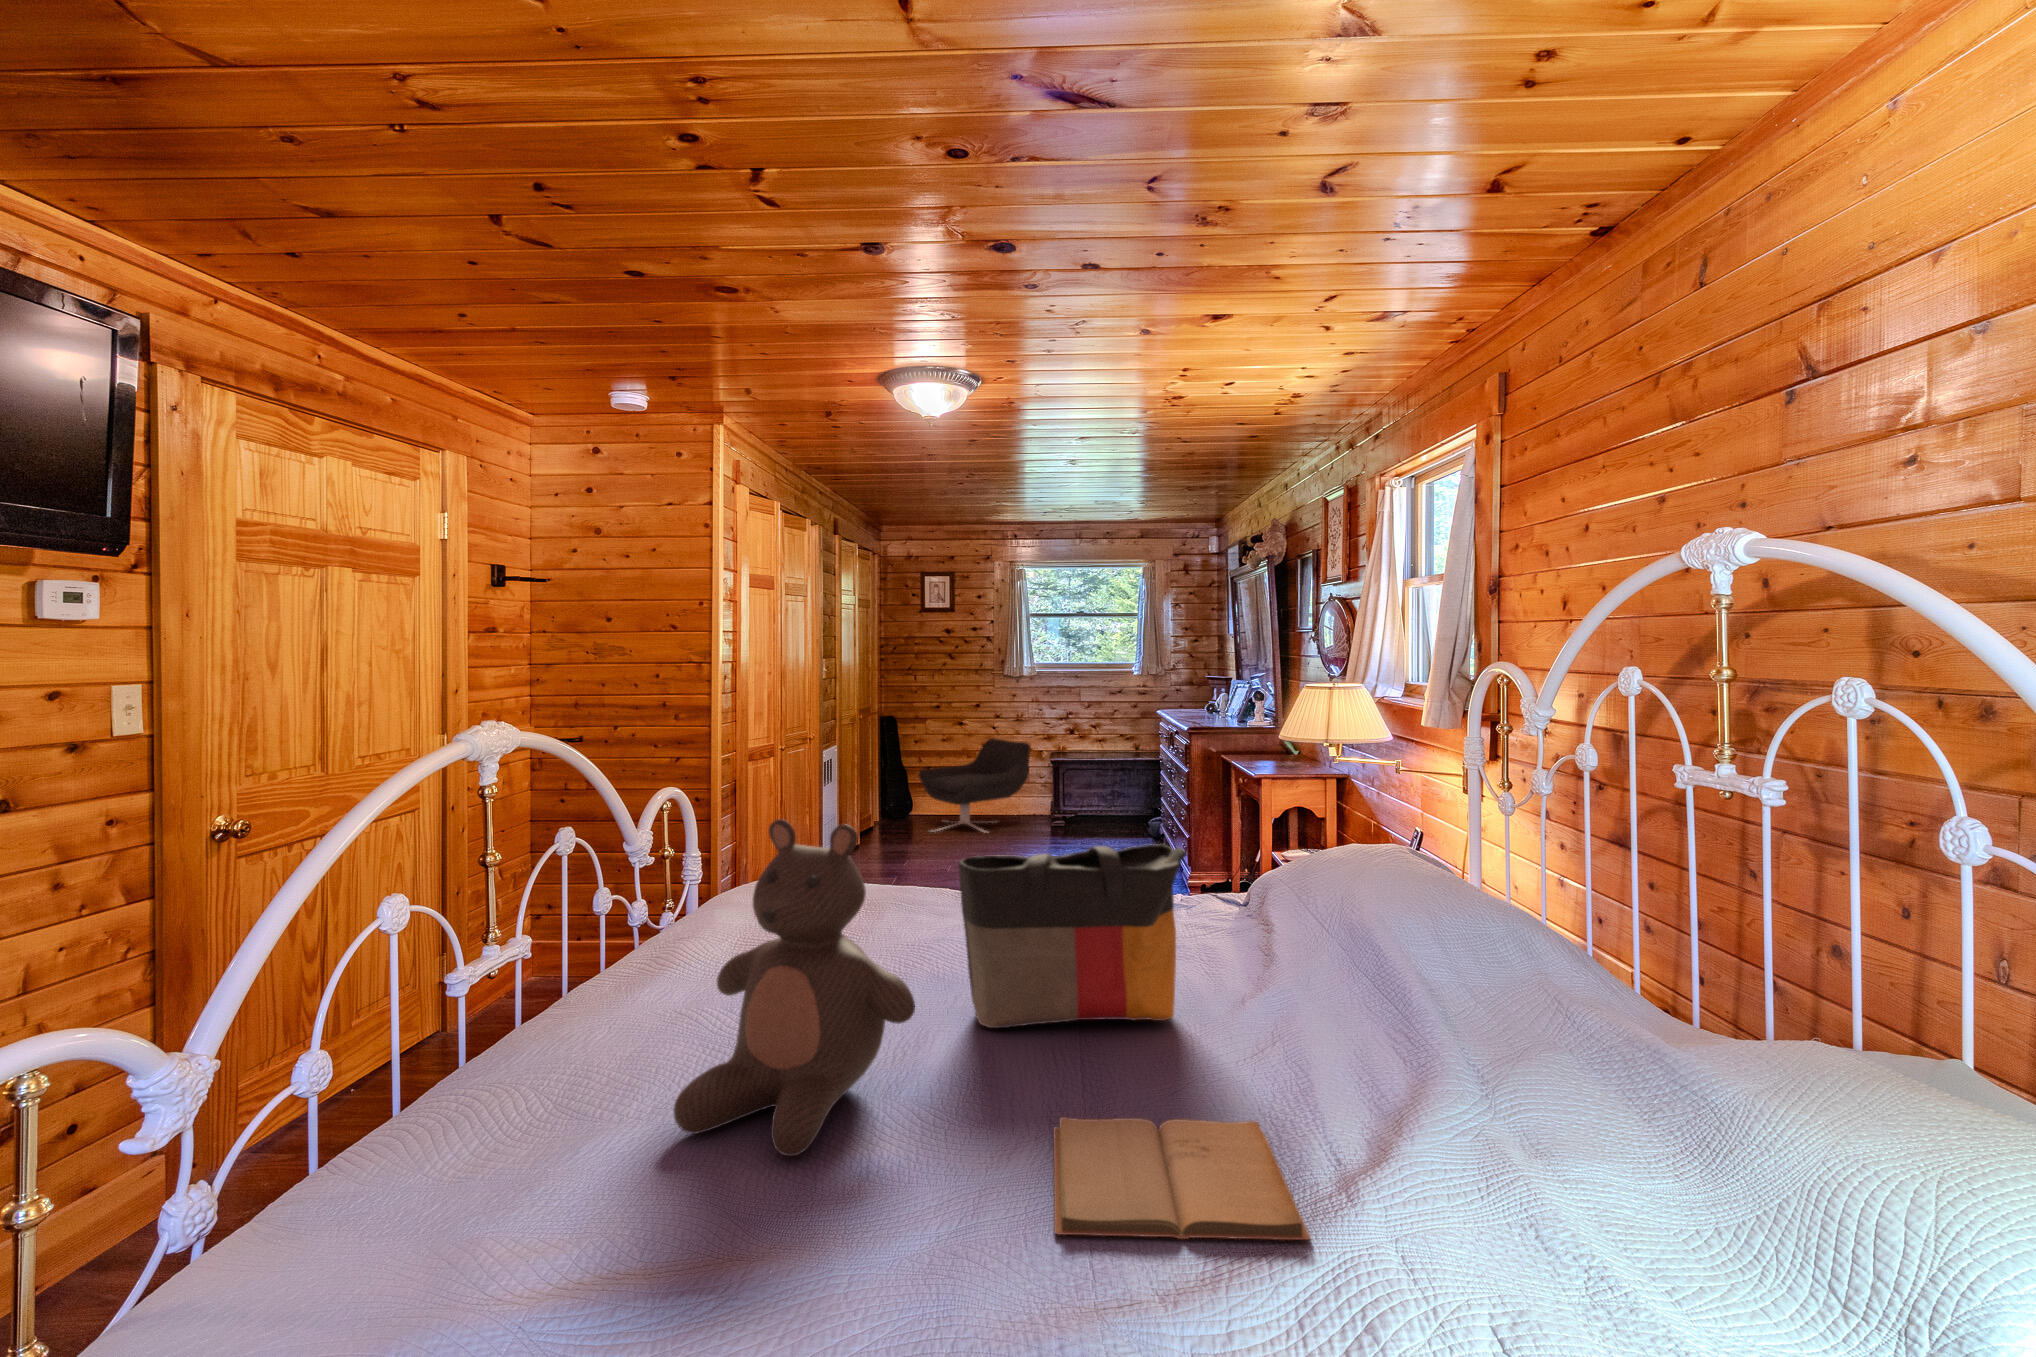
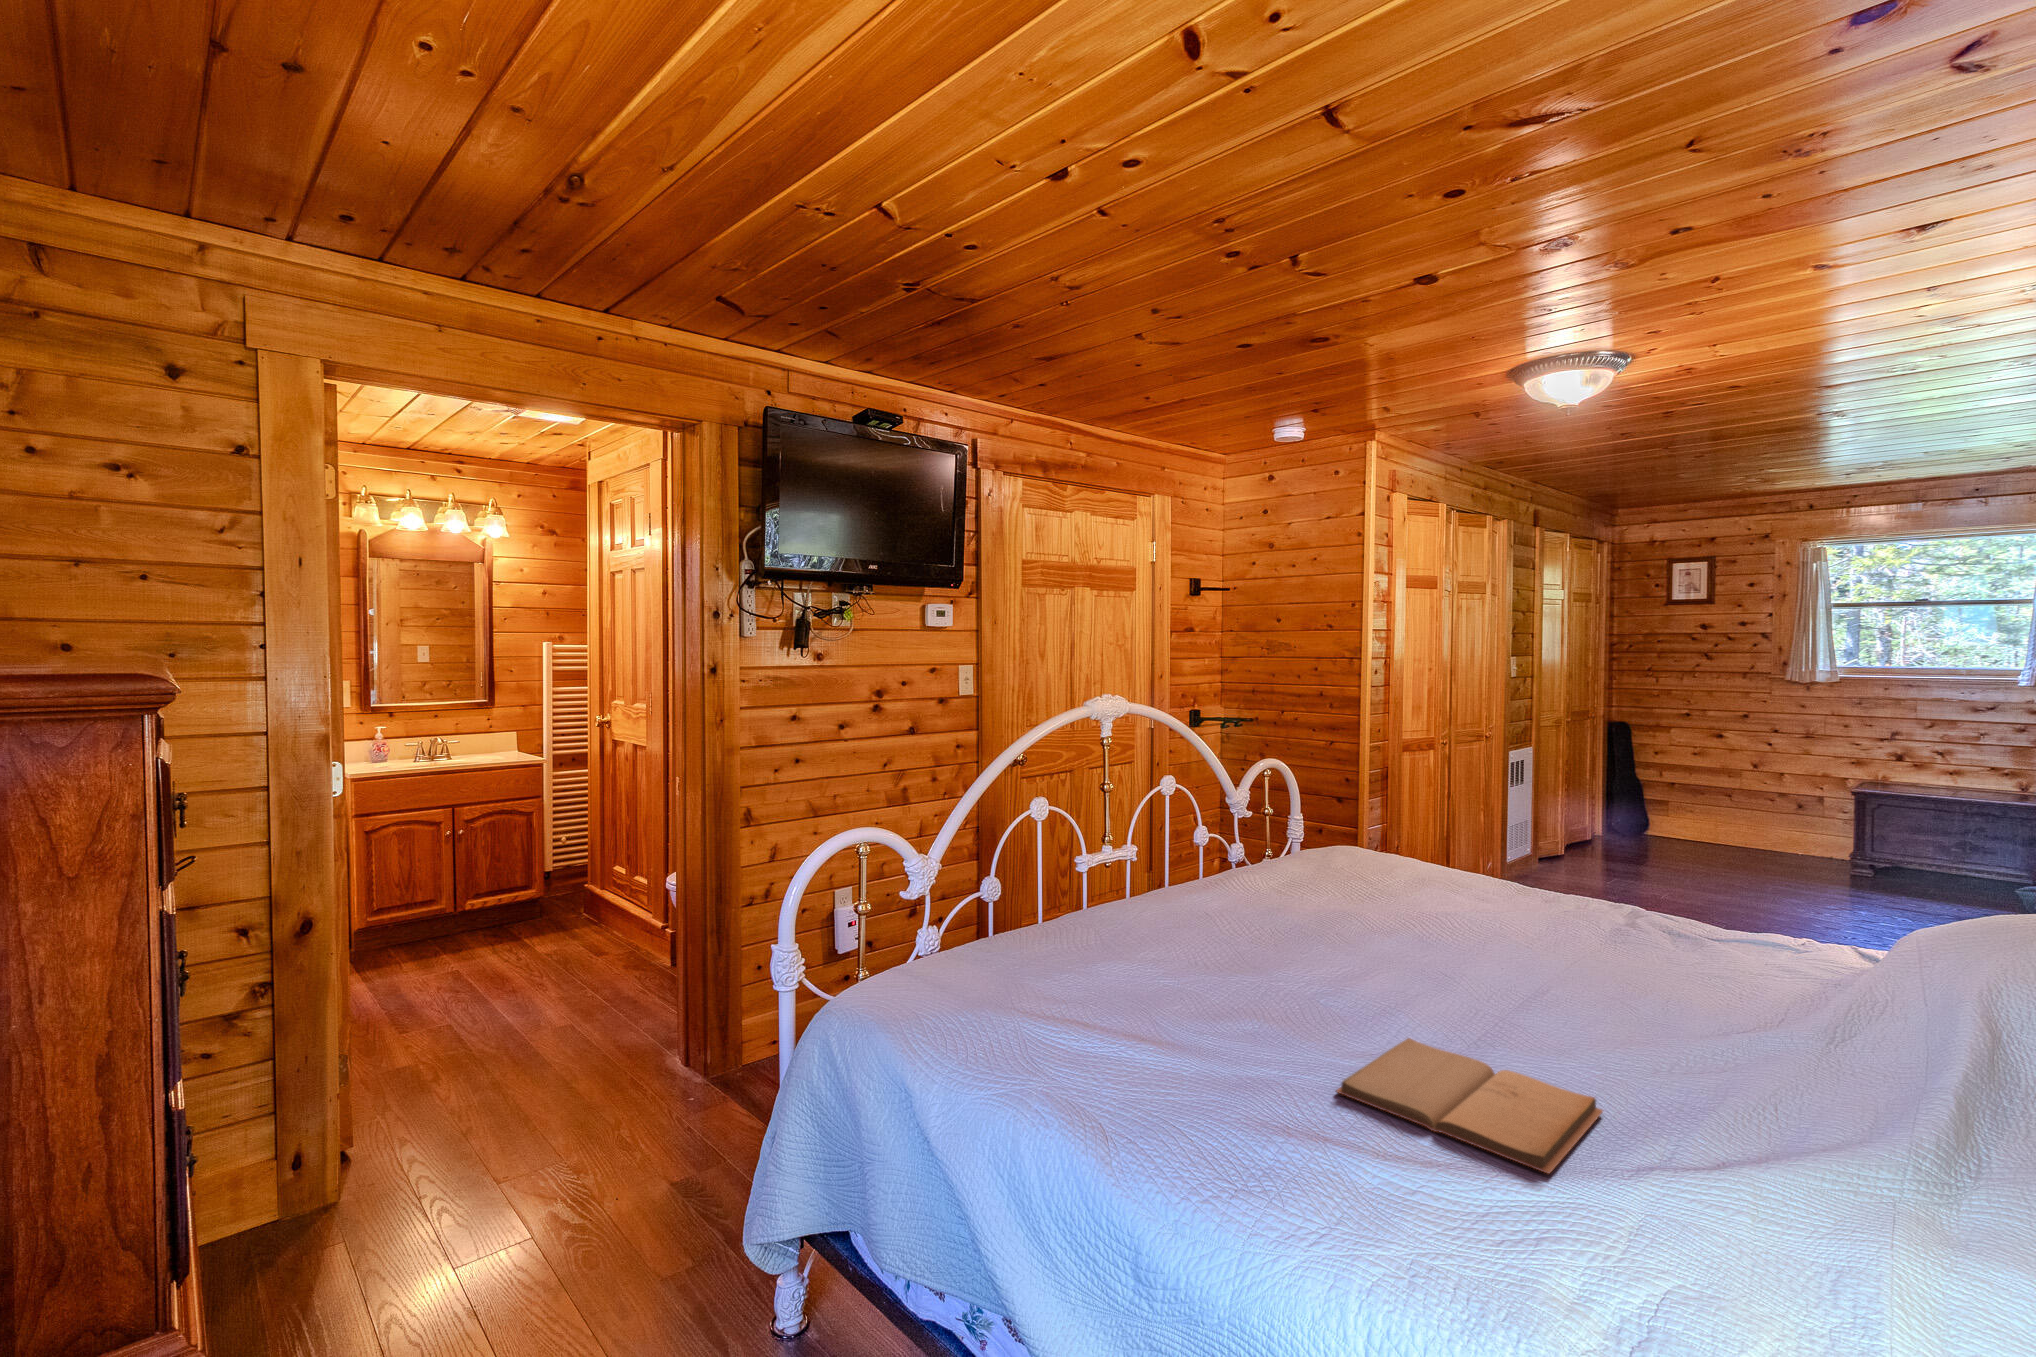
lounge chair: present [919,738,1031,833] -> none [1648,757,1821,872]
teddy bear: present [674,819,915,1156] -> none [1143,770,1312,999]
tote bag: present [958,844,1187,1028] -> none [1402,829,1640,1018]

